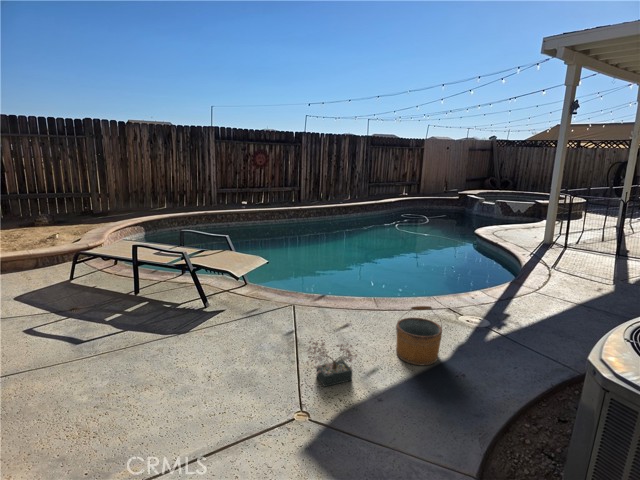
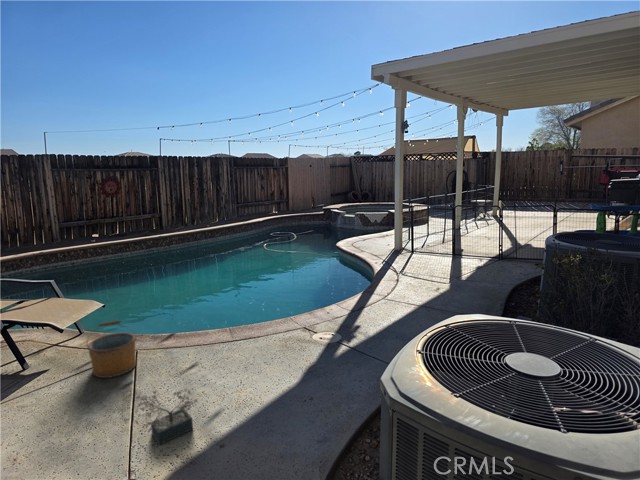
bucket: present [396,306,442,365] -> present [88,321,136,378]

